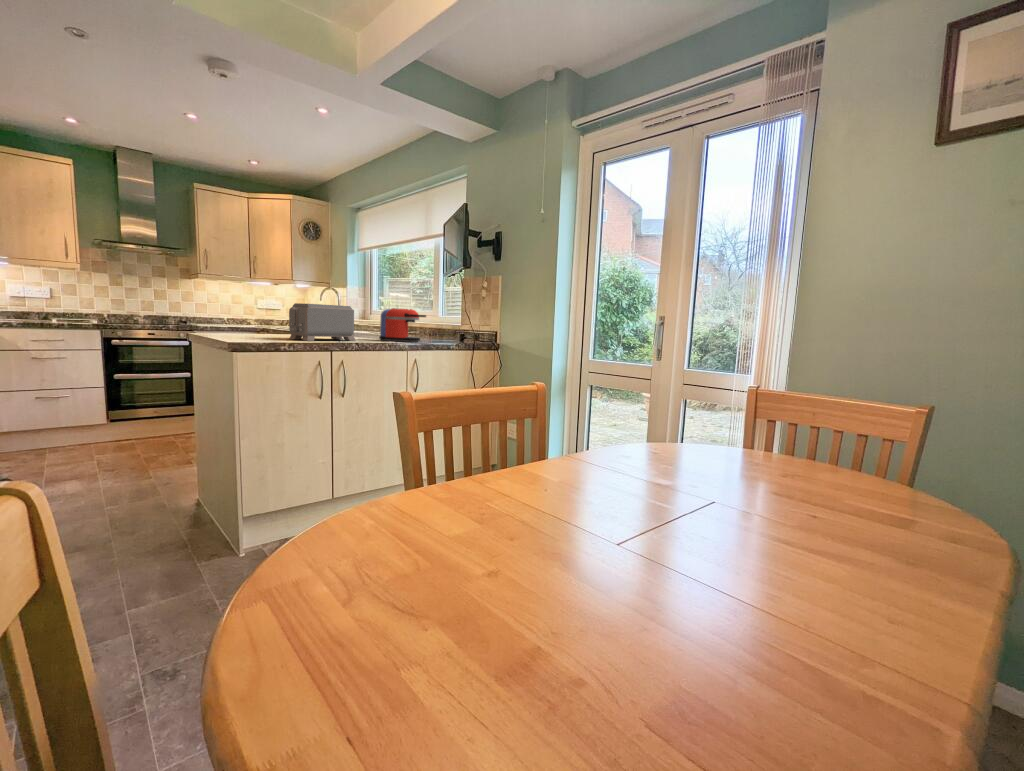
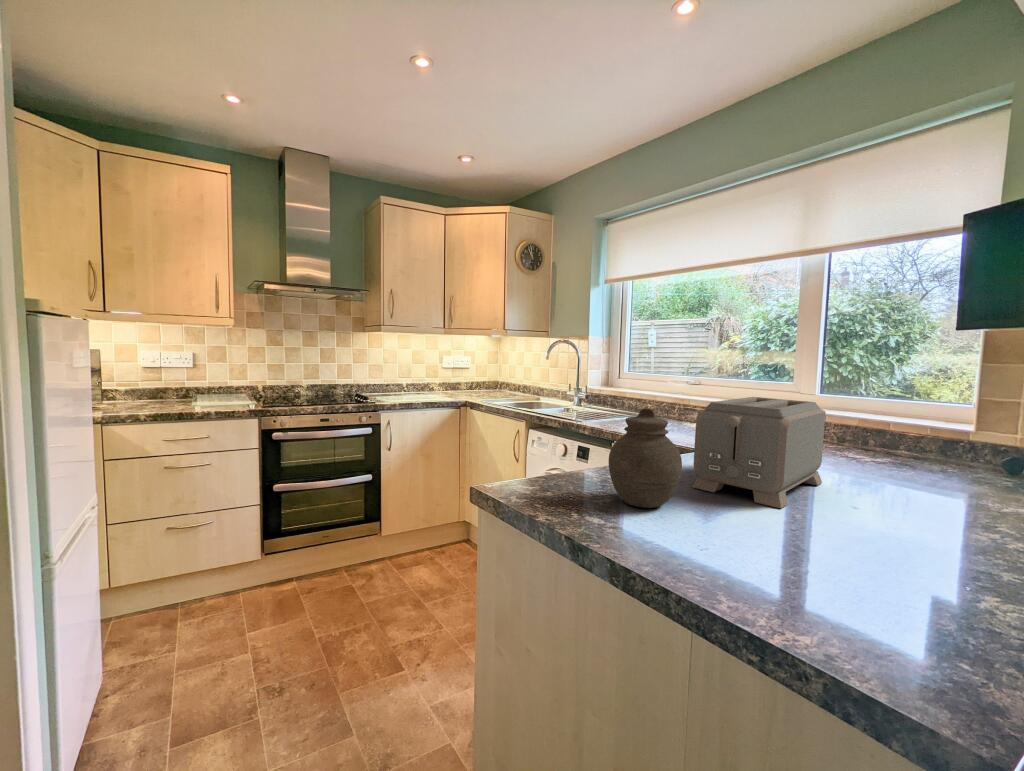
jar: none [236,302,267,339] -> present [609,408,682,508]
coffee maker: present [379,308,426,342] -> none [817,397,943,474]

